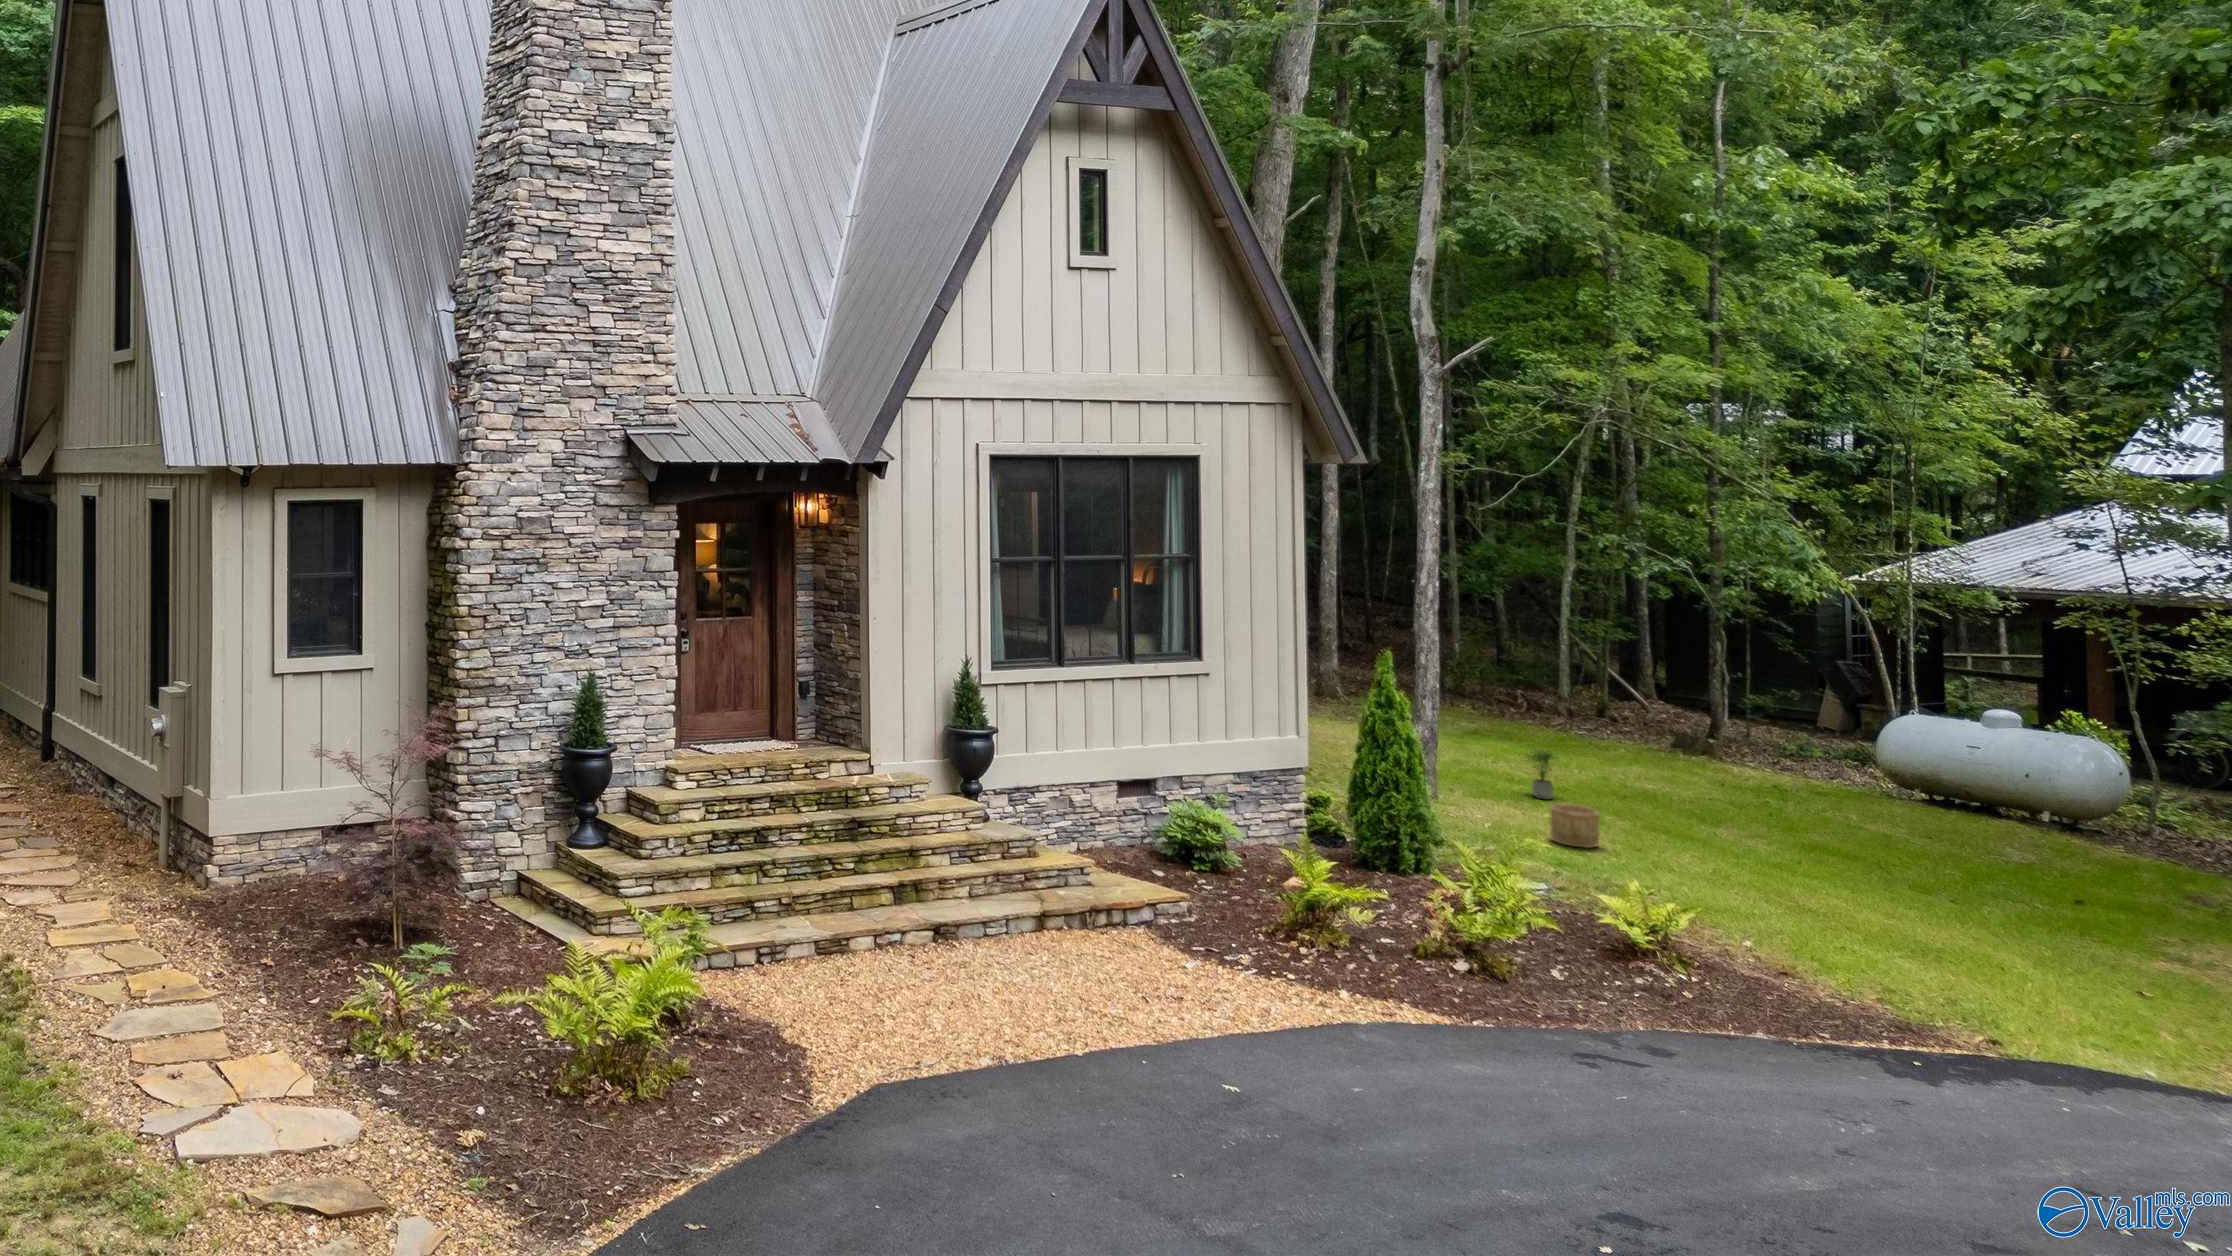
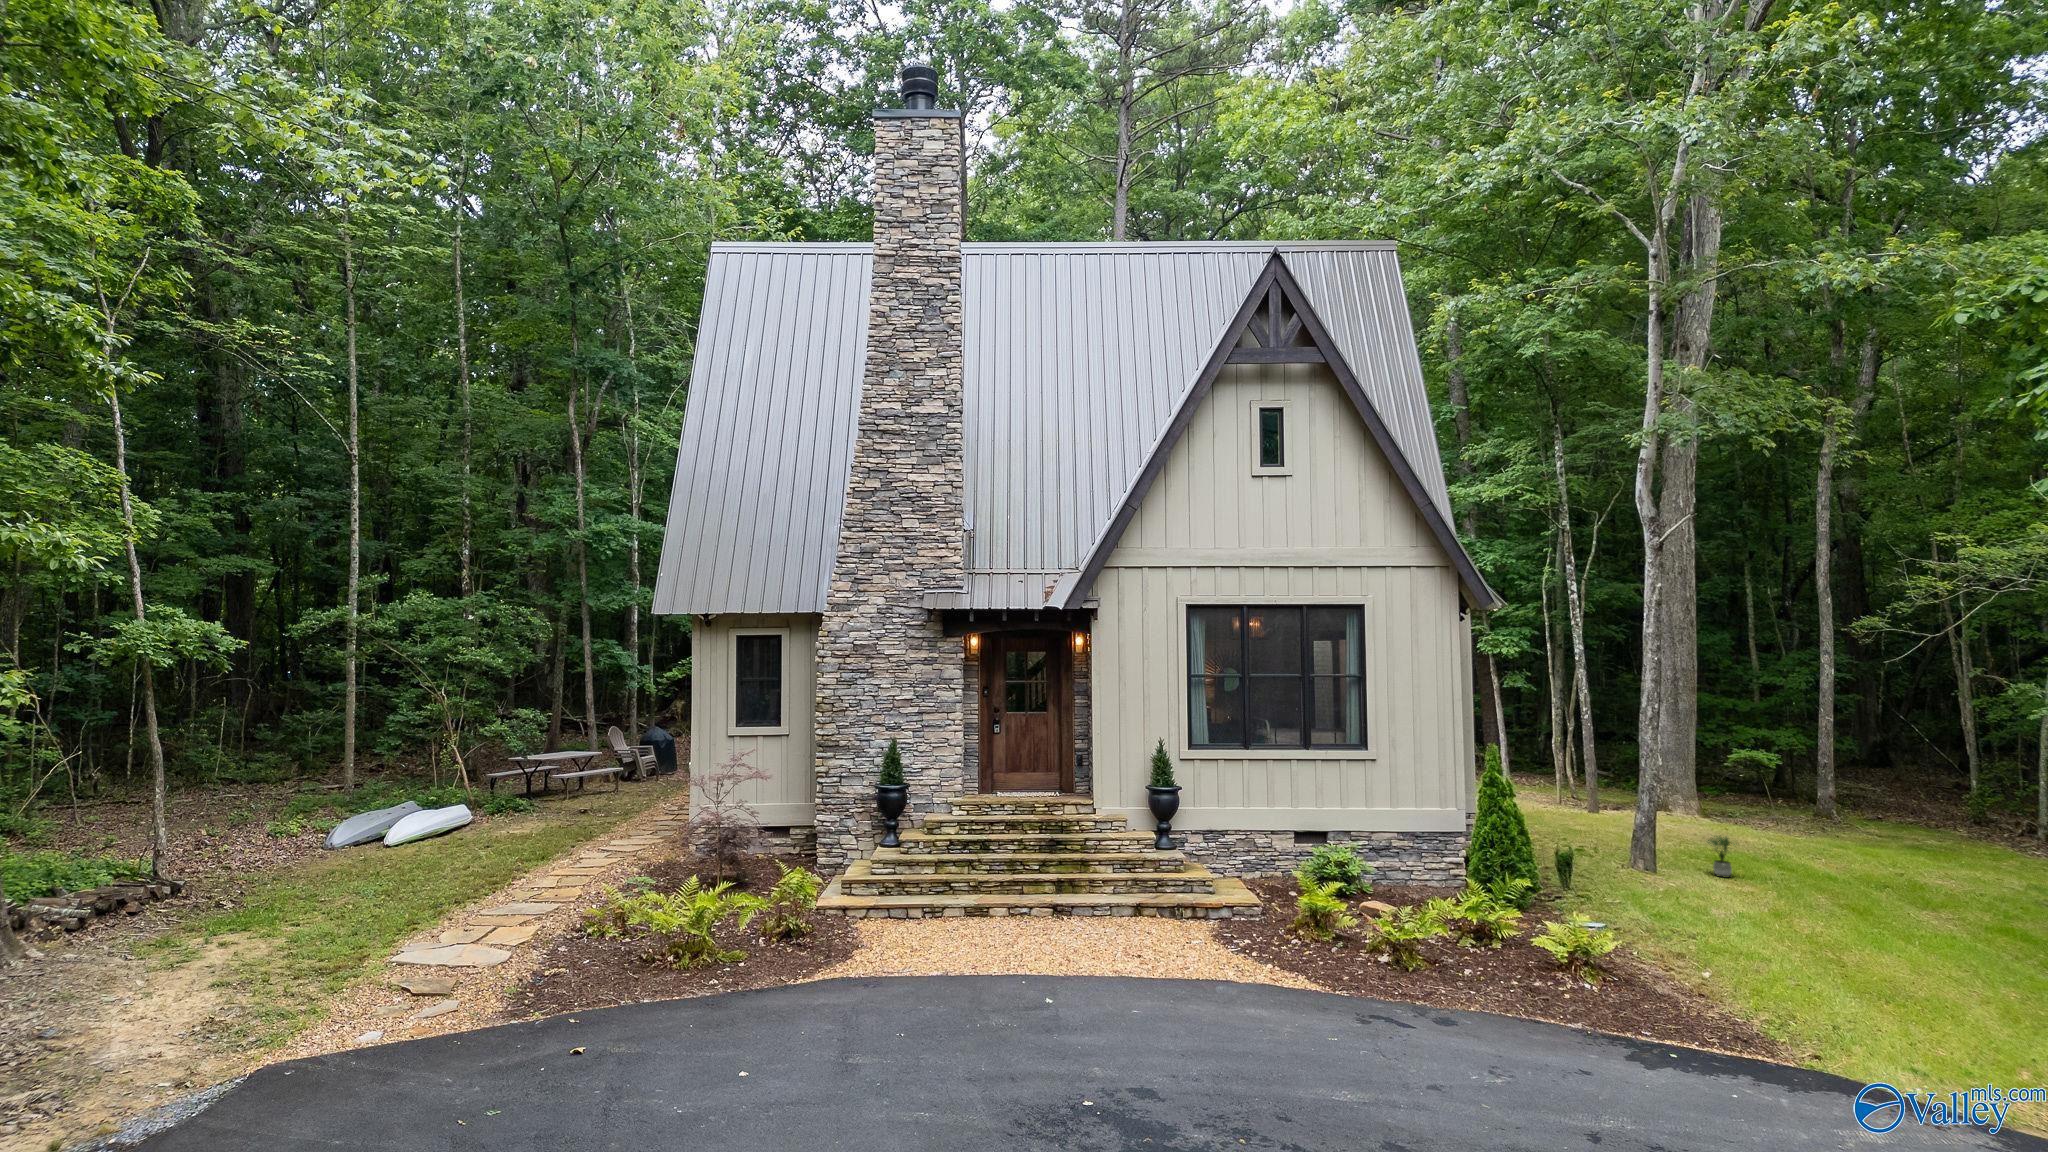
wooden bucket: present [1550,803,1600,848] -> none [1664,874,1709,911]

